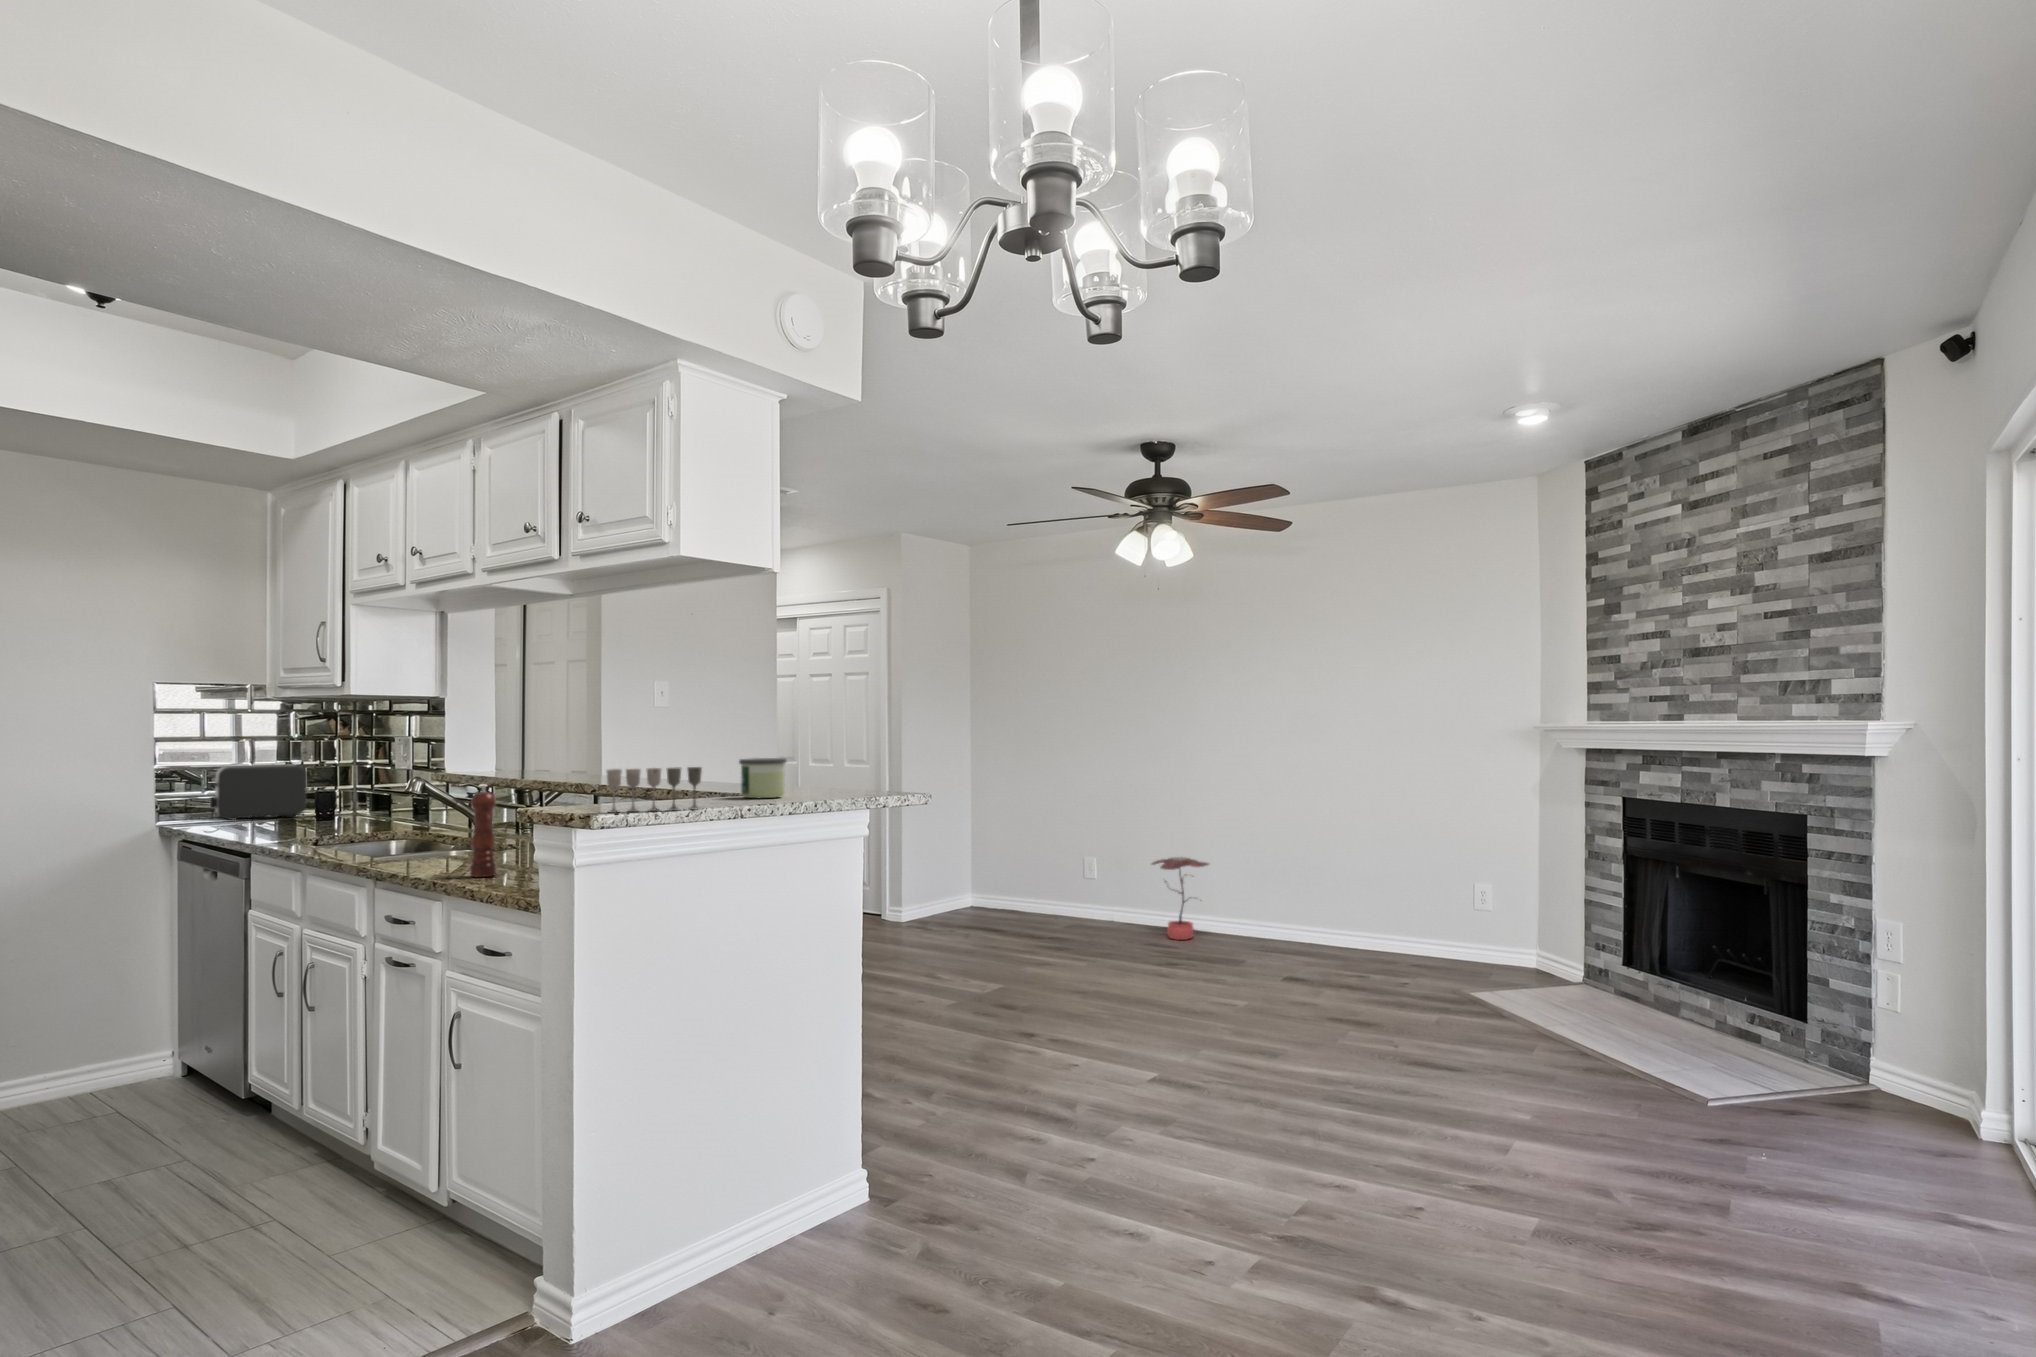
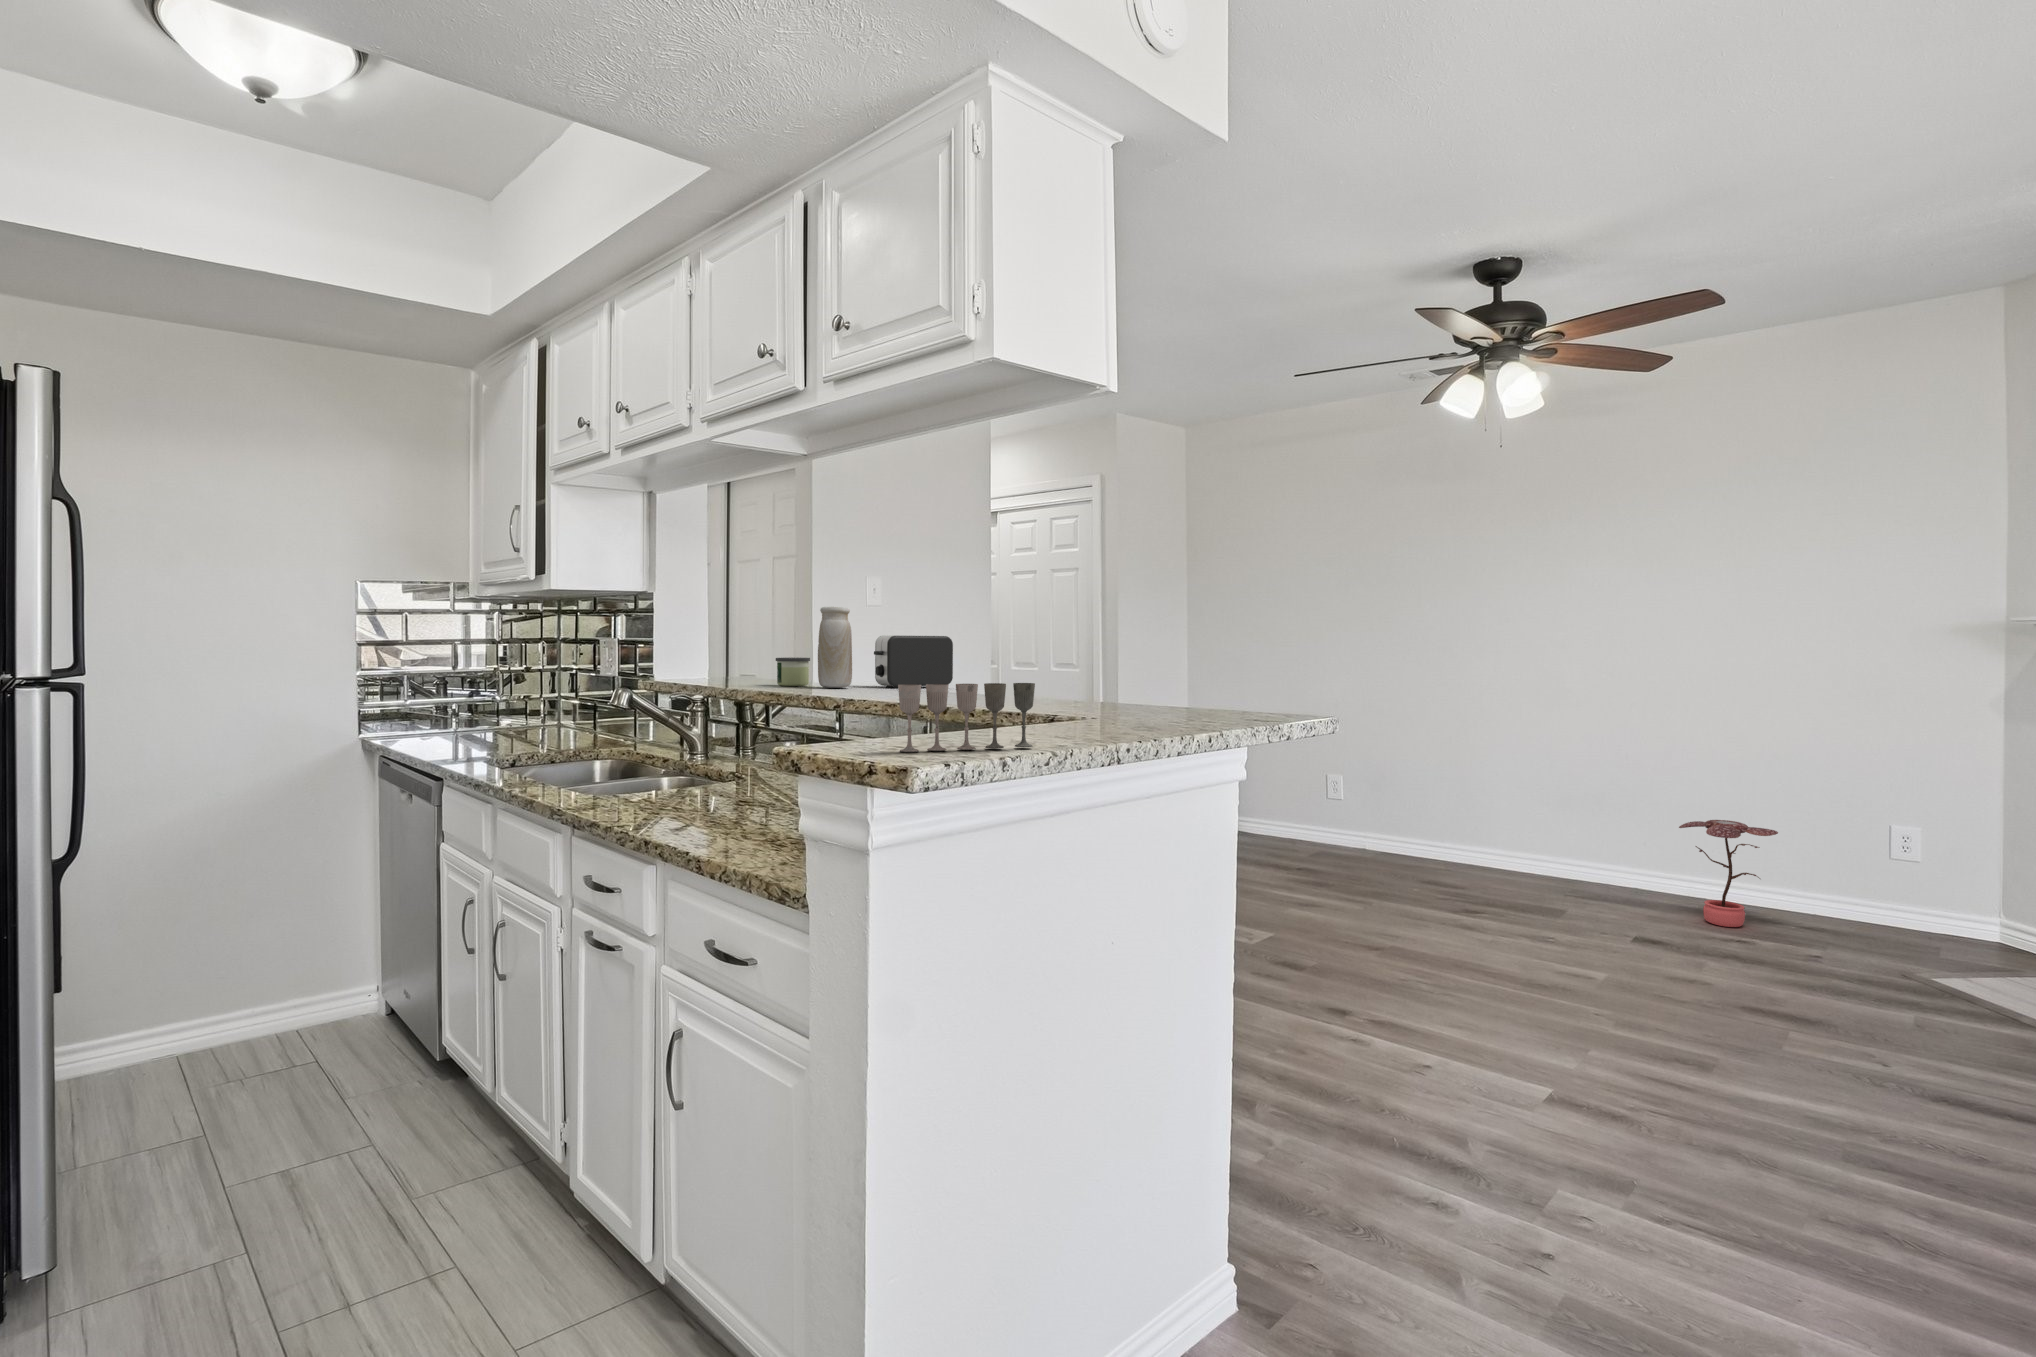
vase: none [595,702,627,774] -> present [818,607,852,688]
candle: present [739,758,786,798] -> present [776,657,810,686]
toaster: present [209,764,307,820] -> present [874,635,953,688]
pepper mill: present [470,786,496,877] -> none [692,703,727,833]
potted plant: present [1152,857,1209,940] -> present [1679,820,1778,927]

